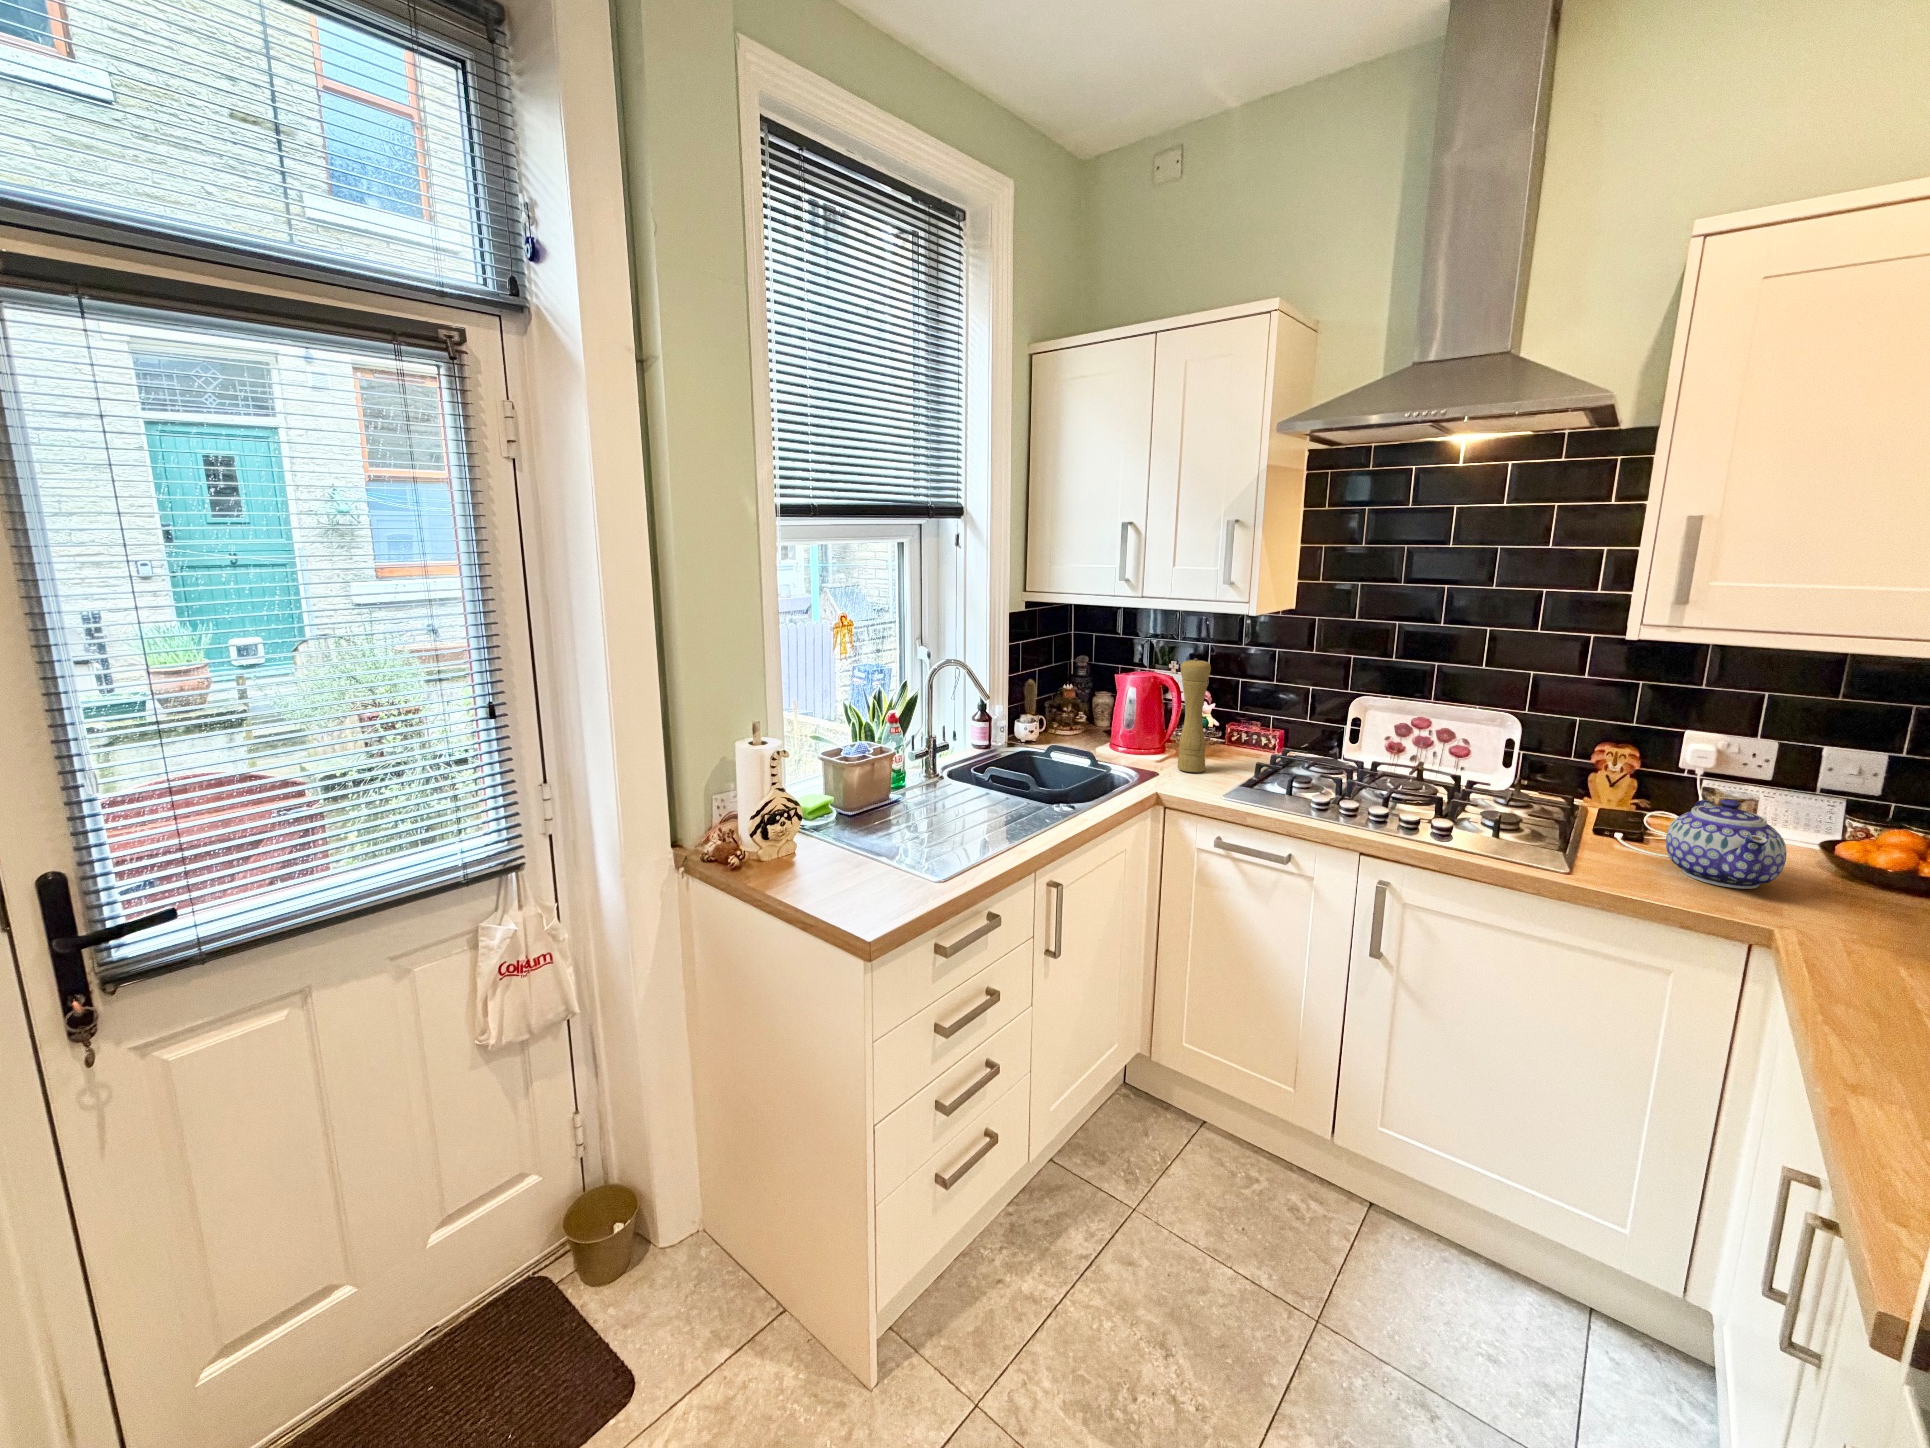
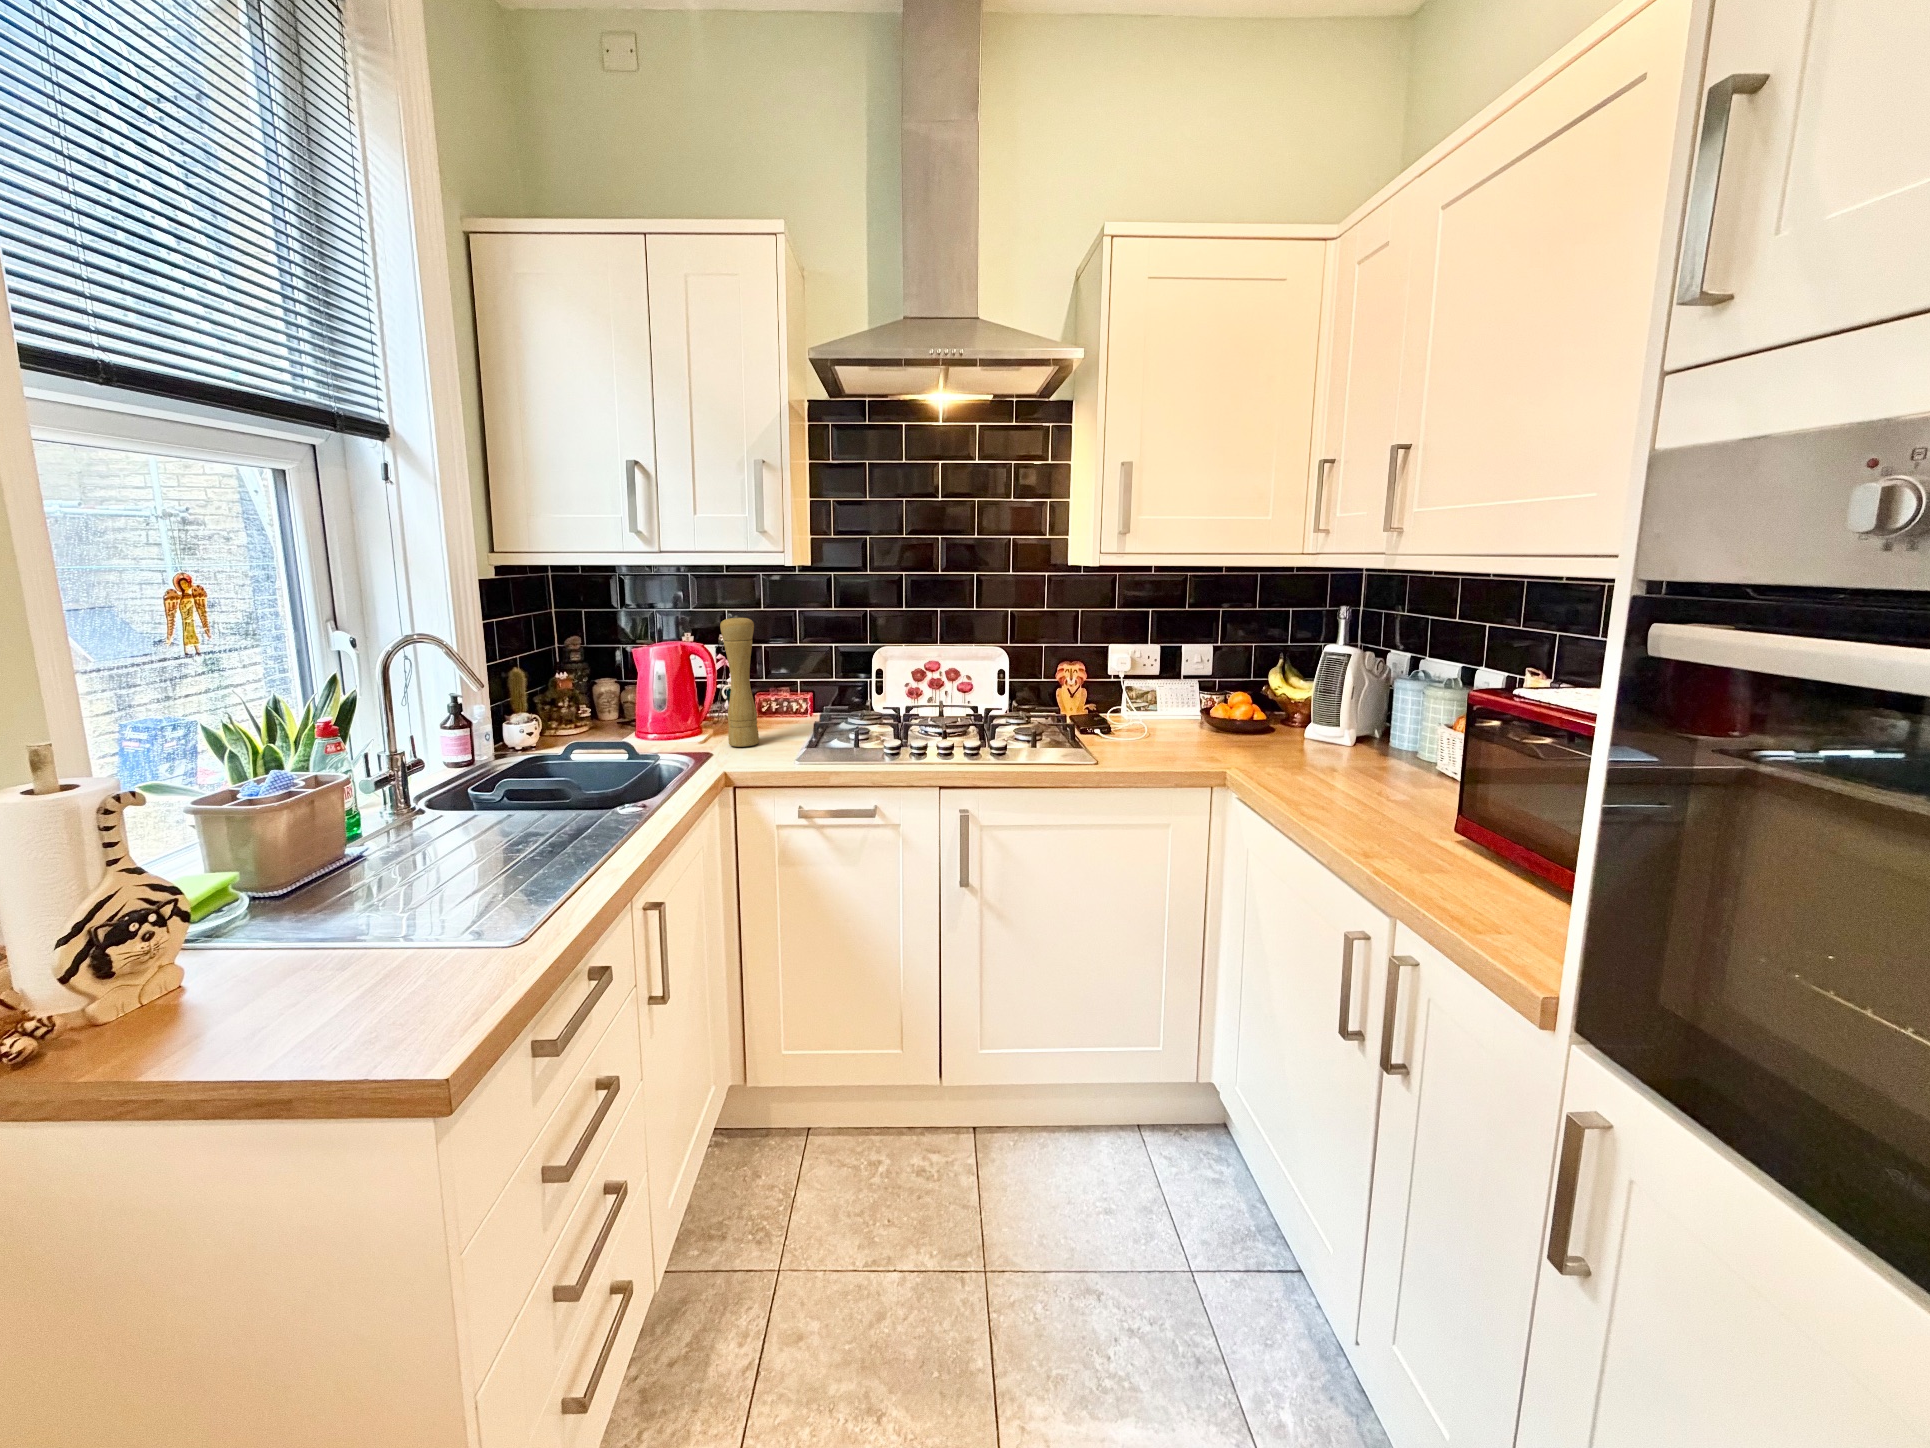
teapot: present [1666,799,1787,889] -> none [1136,683,1203,751]

